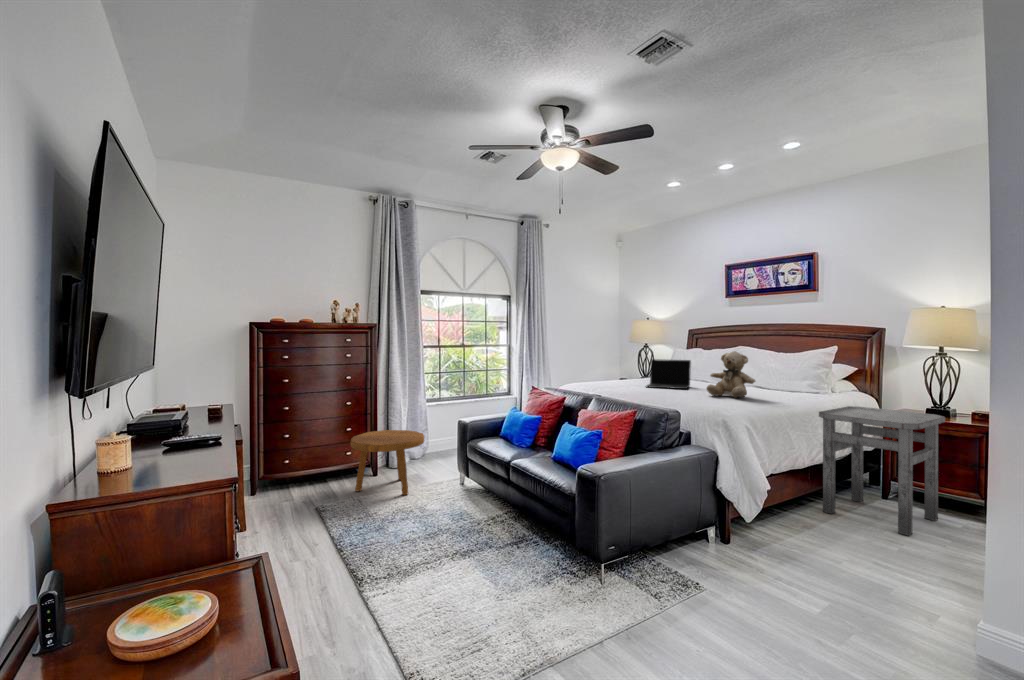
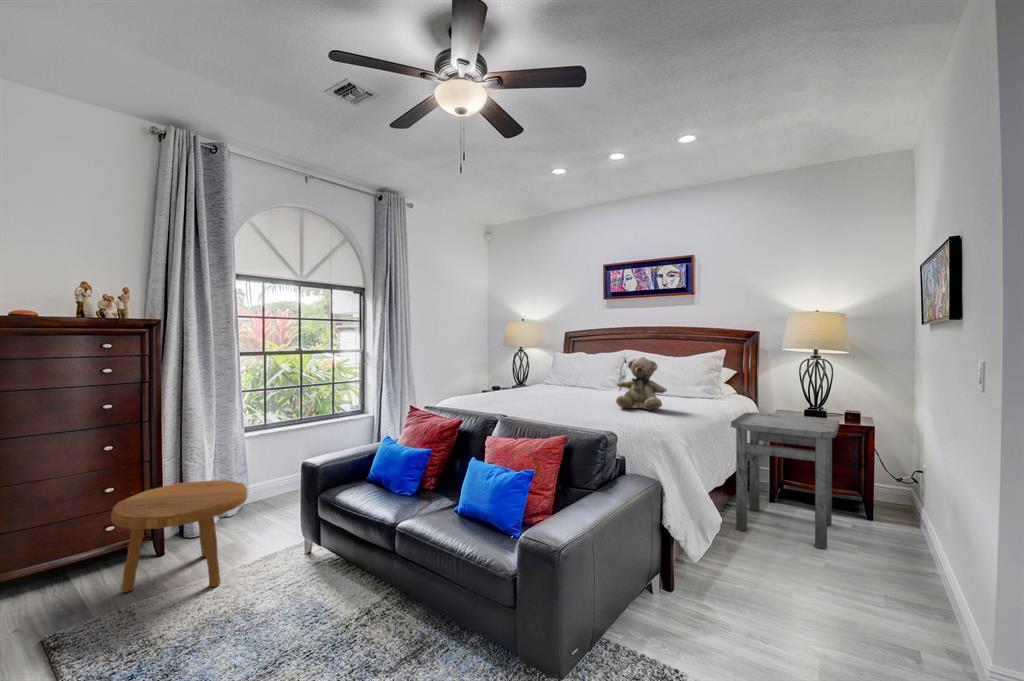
laptop: present [646,359,691,389] -> none [541,367,588,400]

